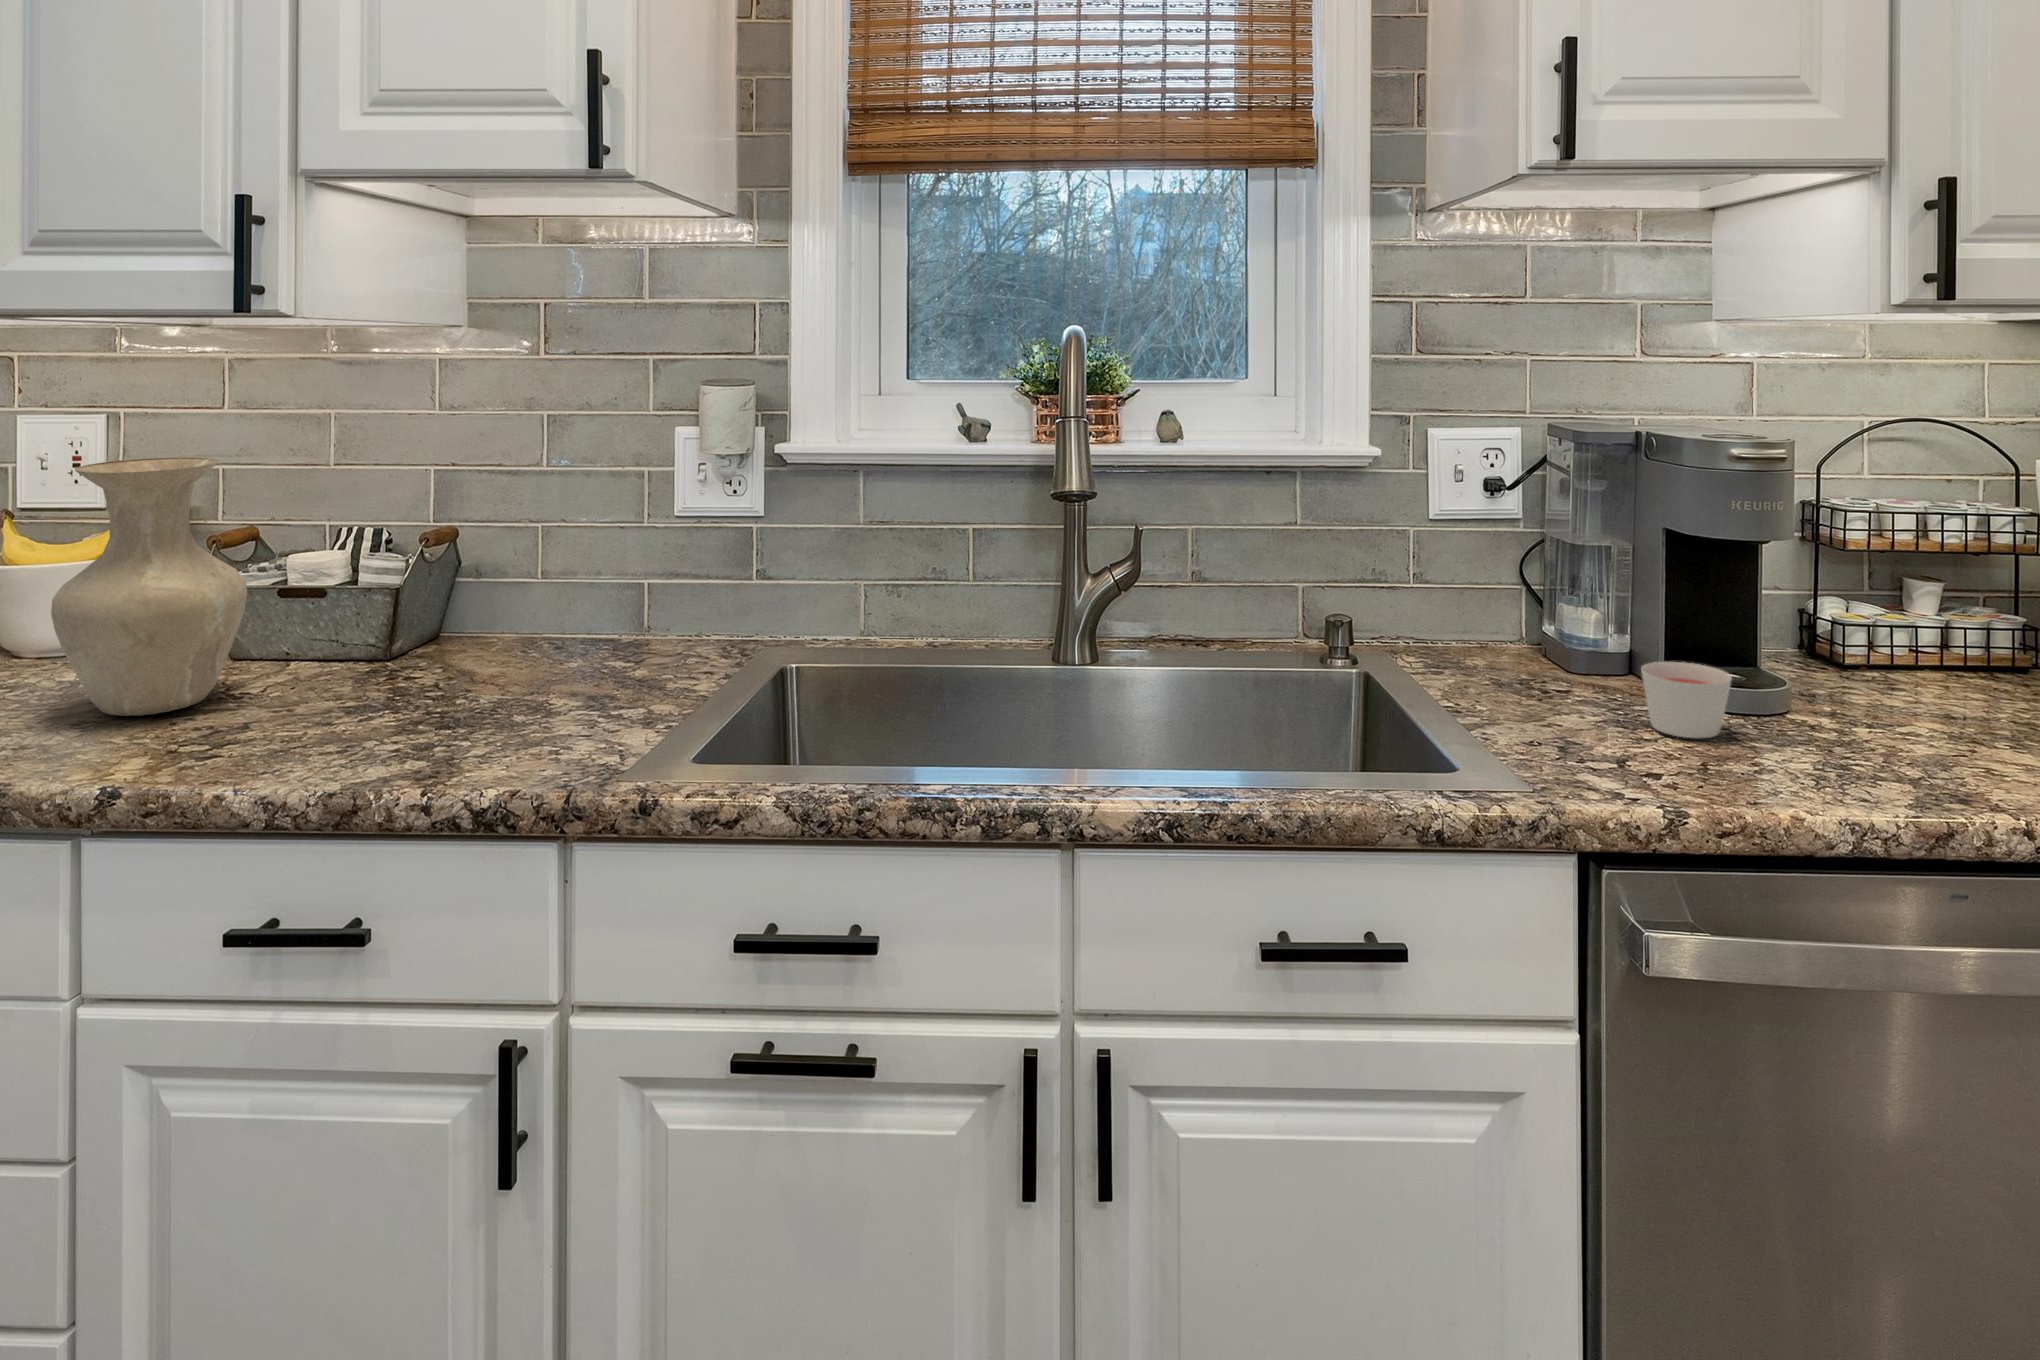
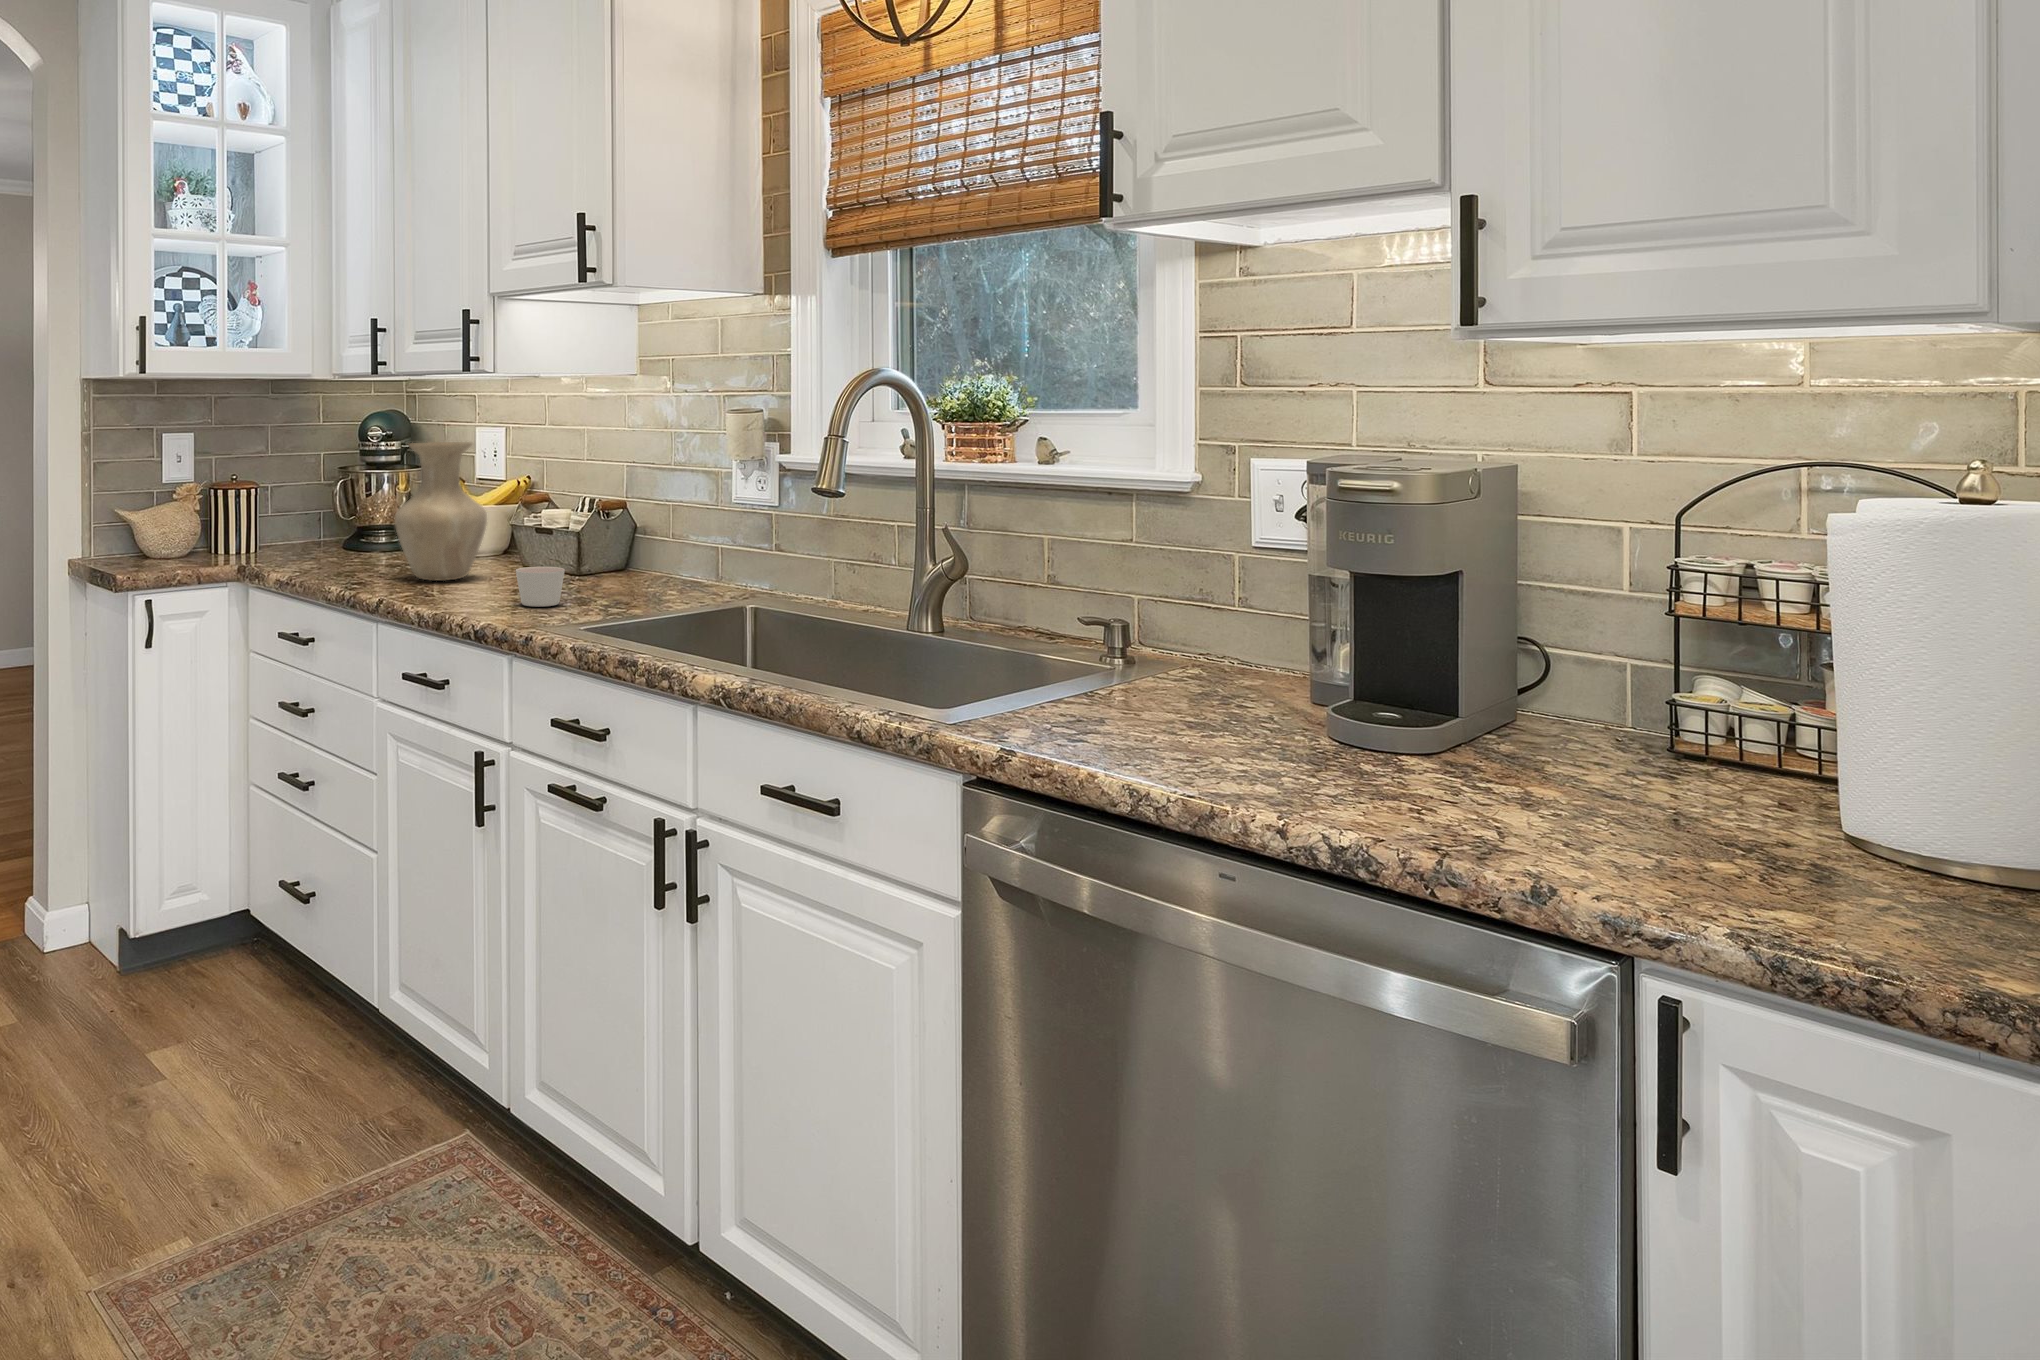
candle: present [1641,662,1732,738] -> present [516,567,565,607]

